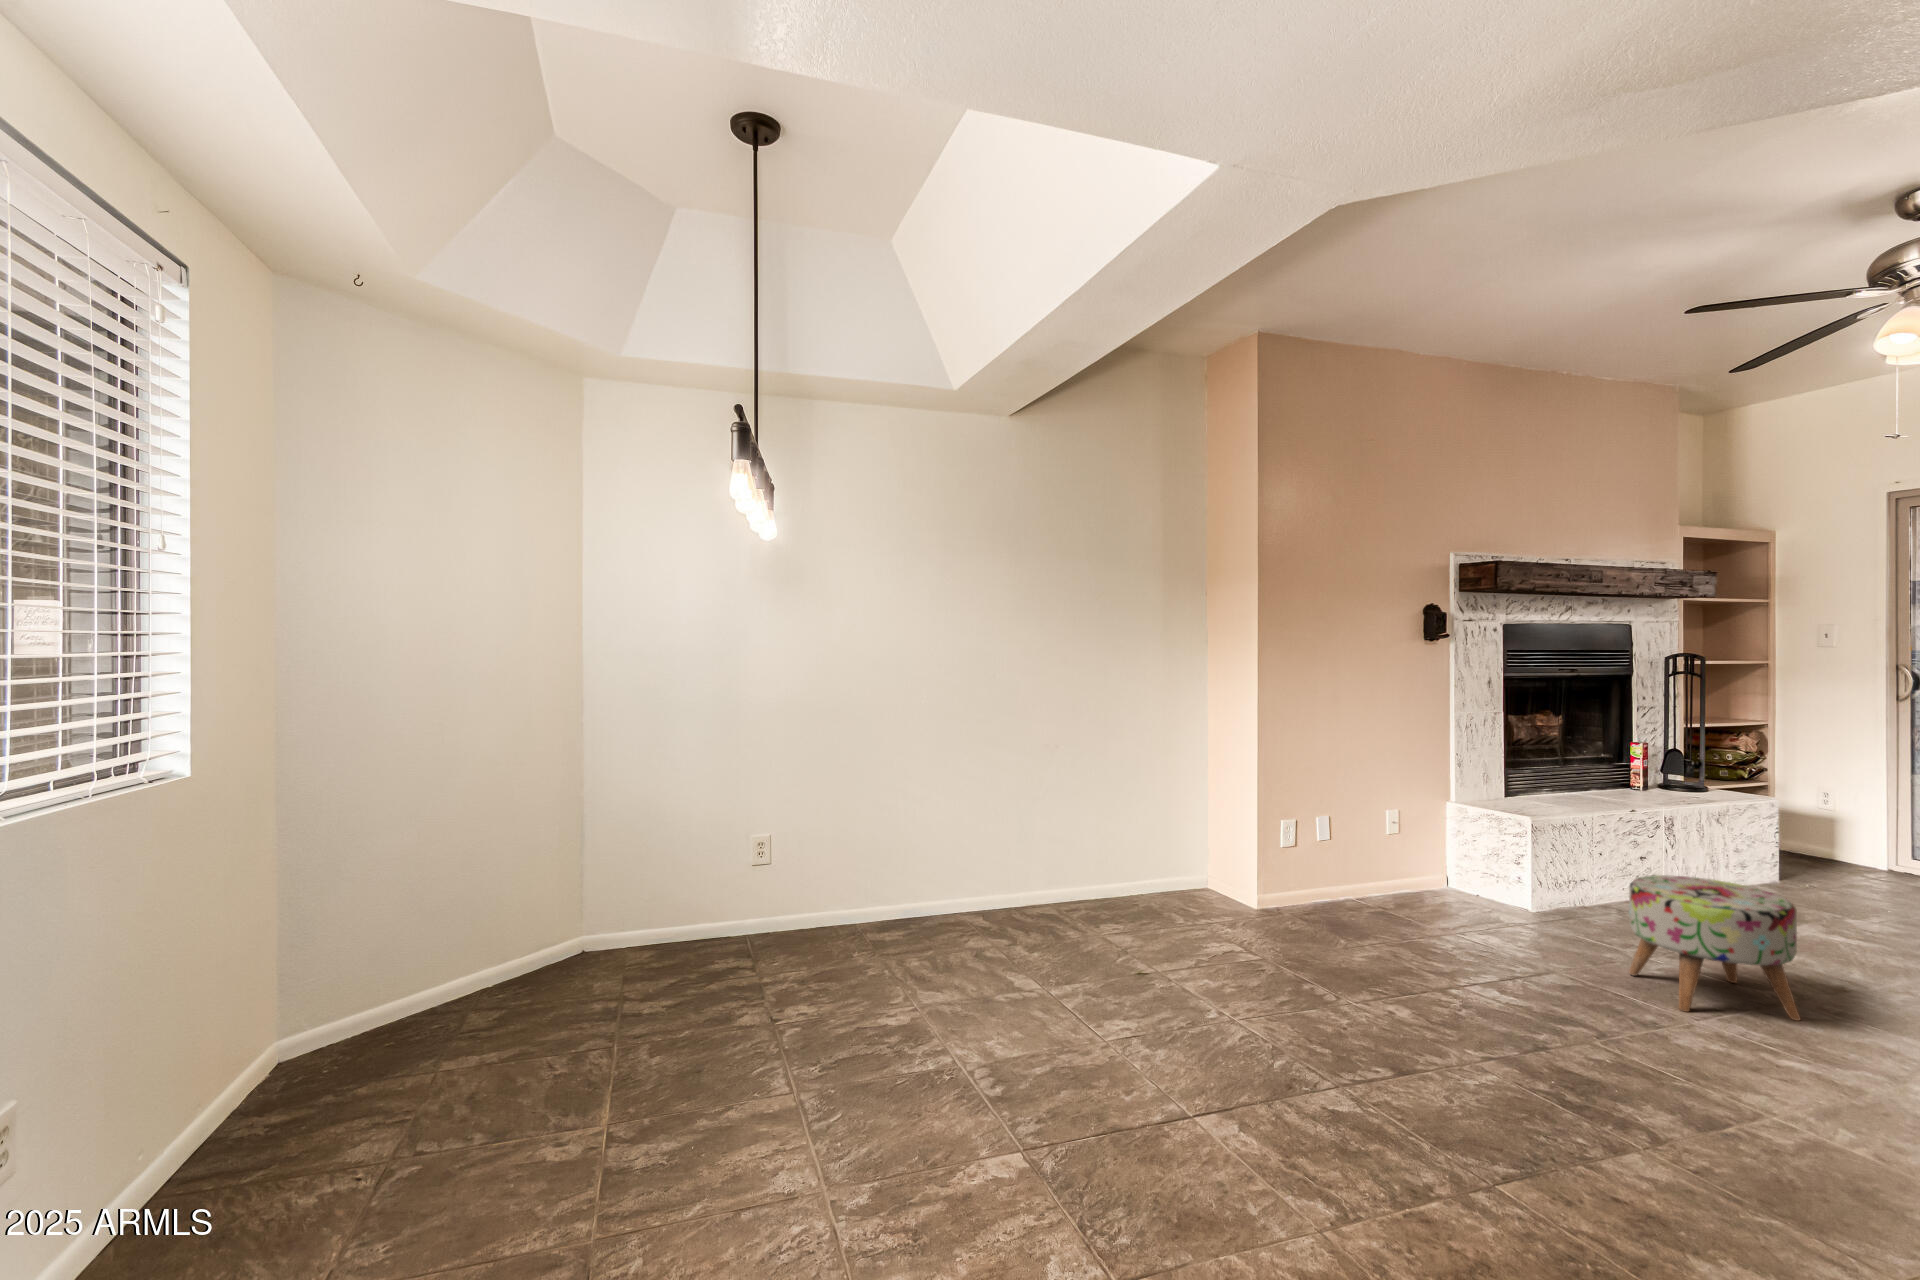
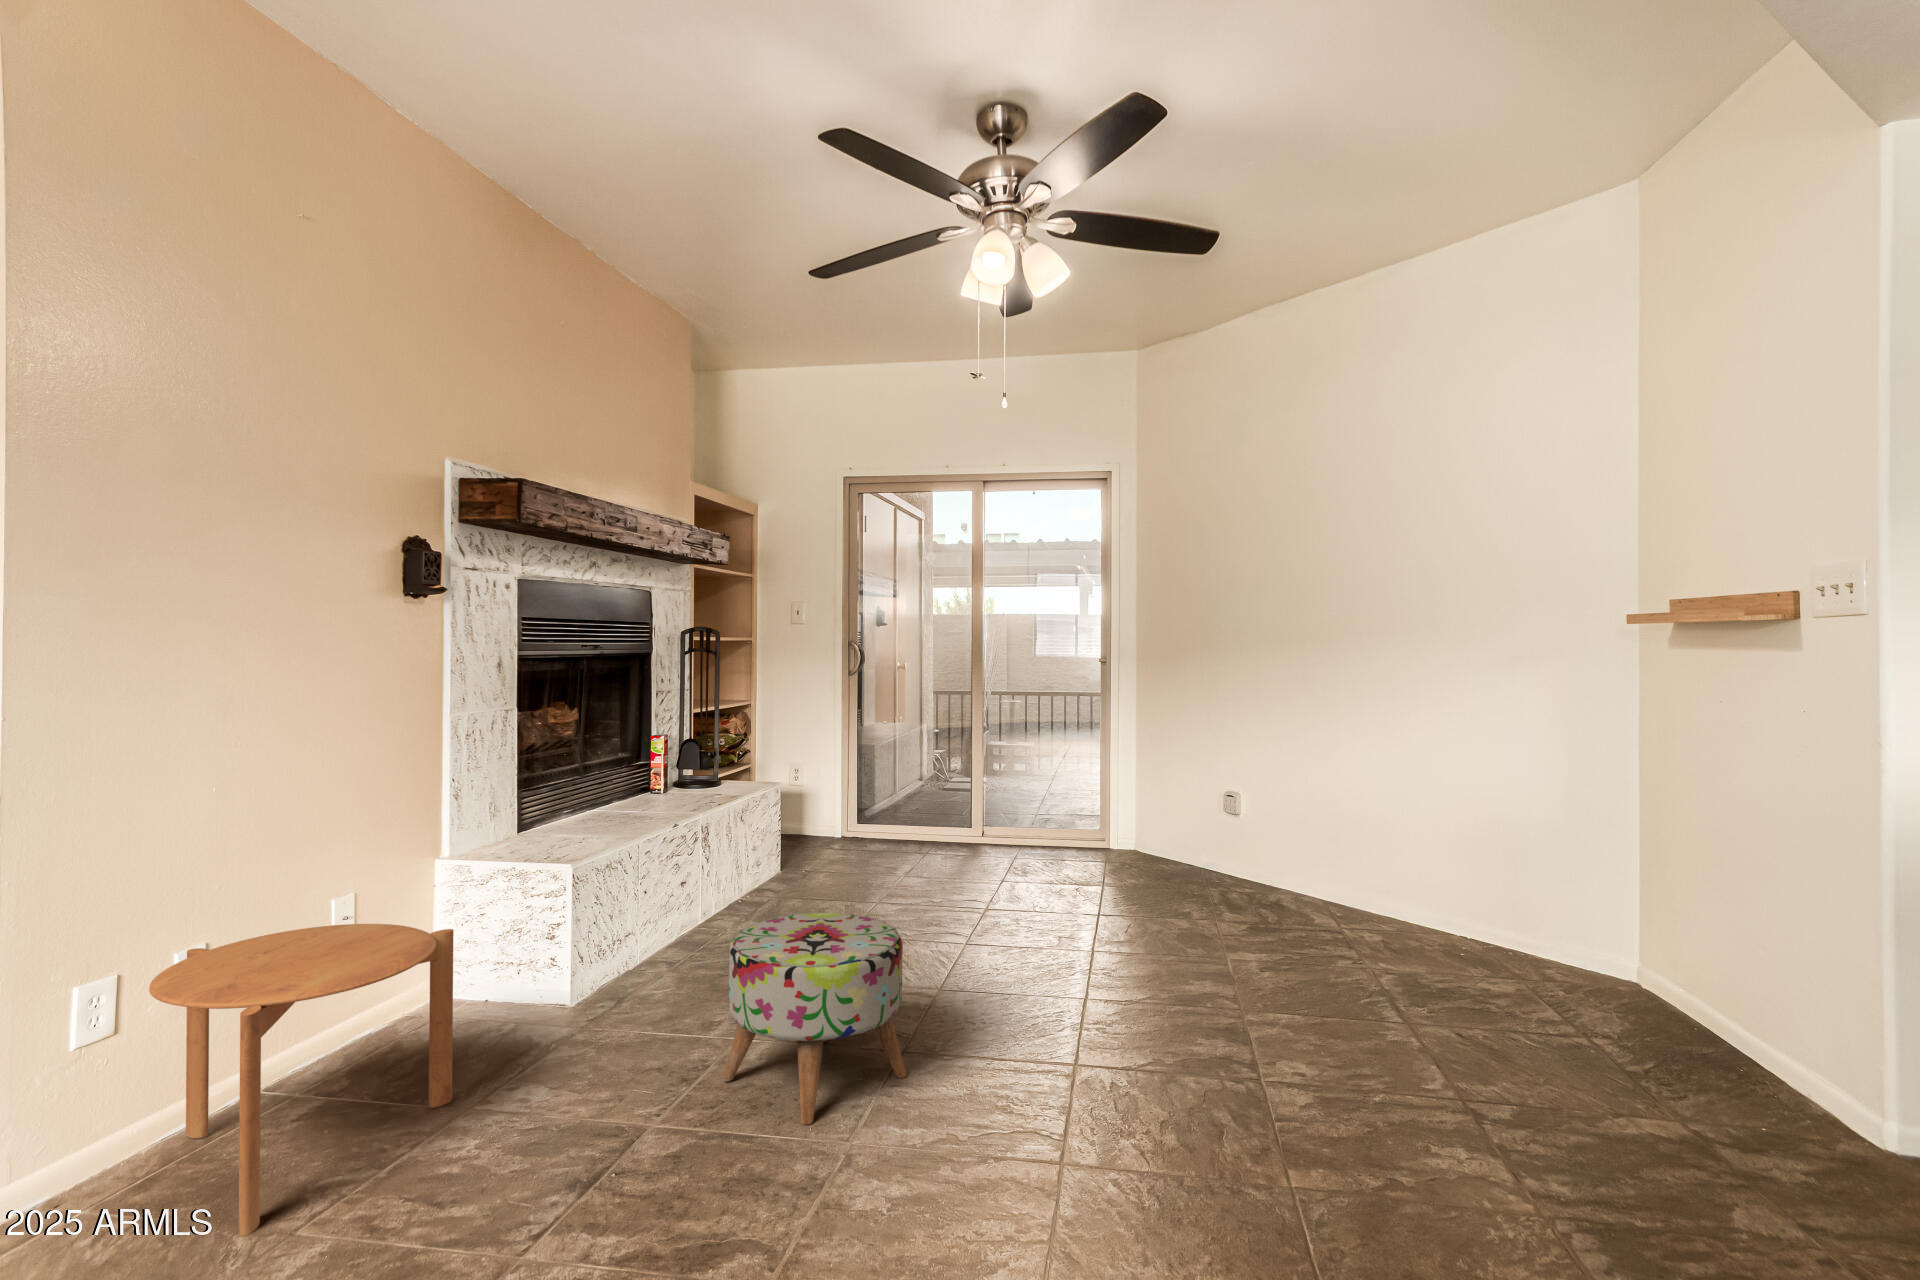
side table: none [1306,815,1446,942] -> present [149,924,453,1236]

